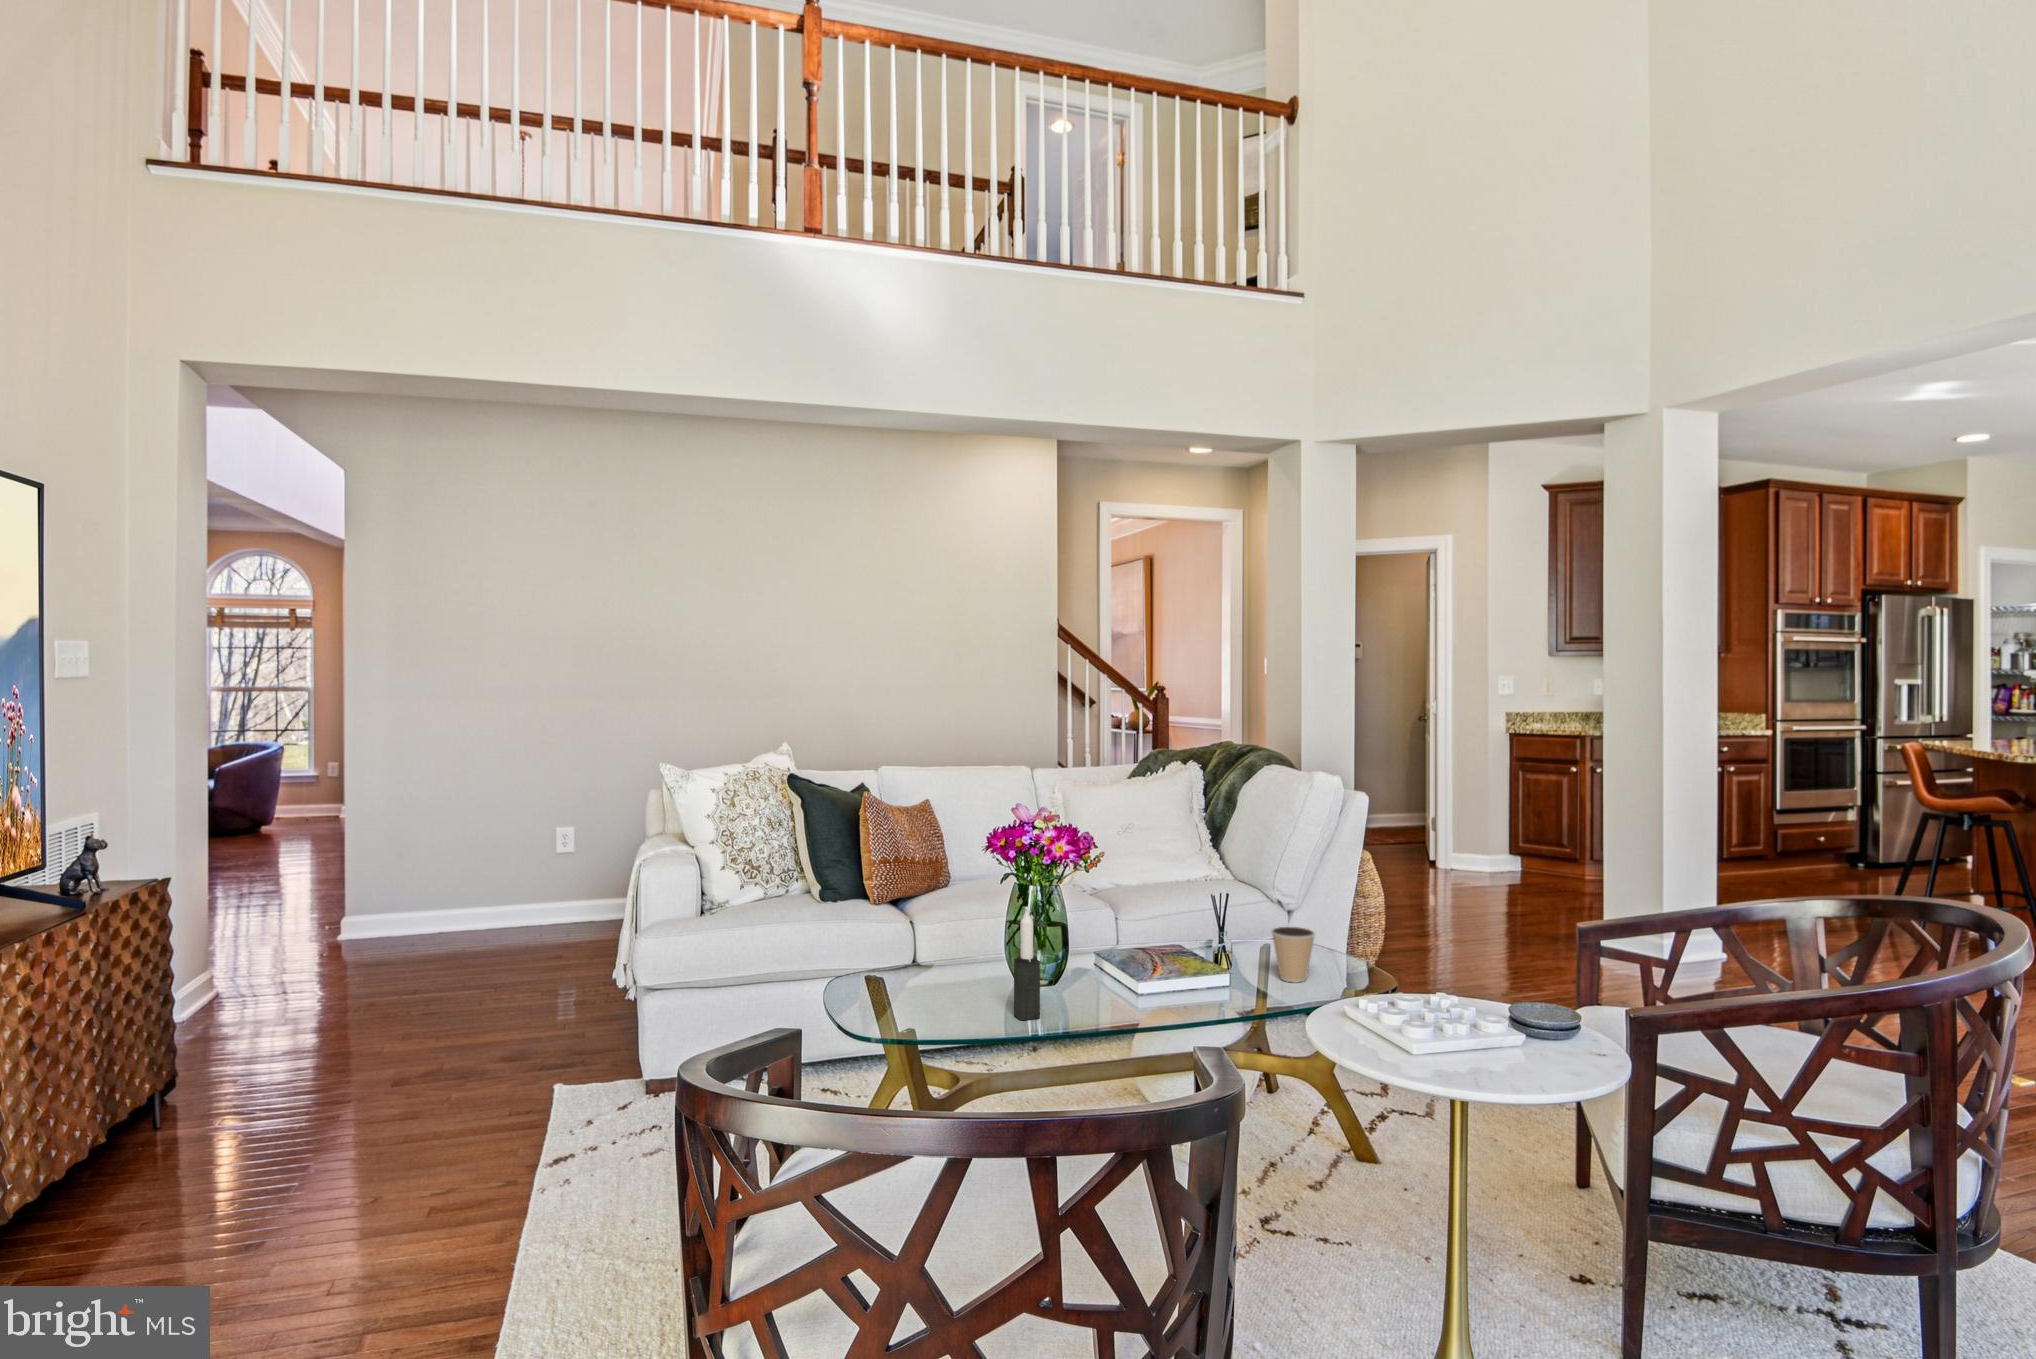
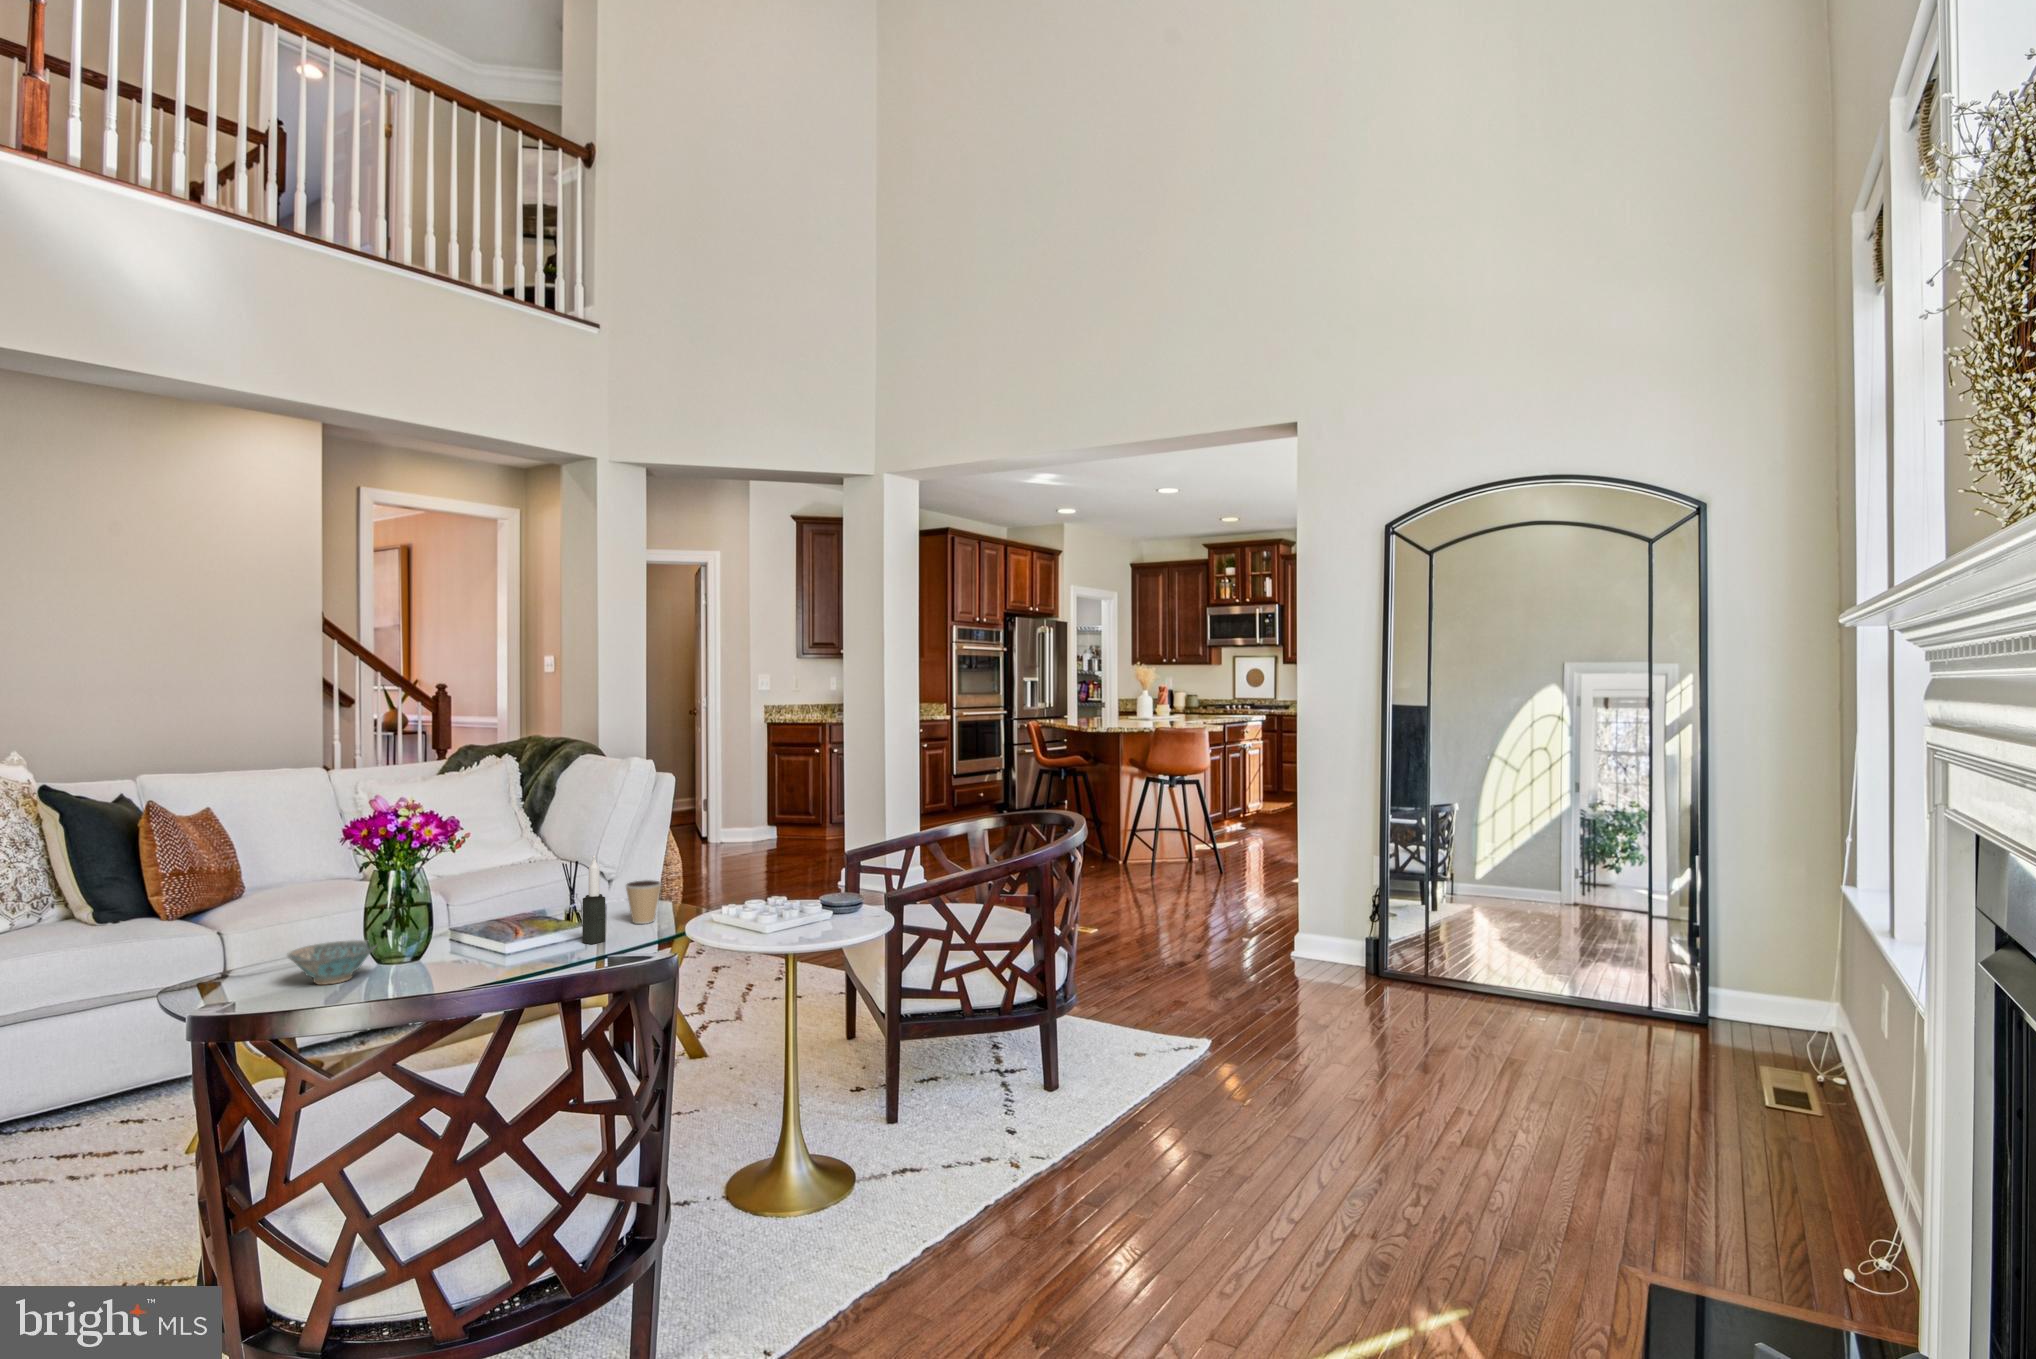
candle: present [1014,907,1040,1020] -> present [582,856,605,944]
ceramic bowl: none [916,955,998,1002] -> present [287,940,376,985]

